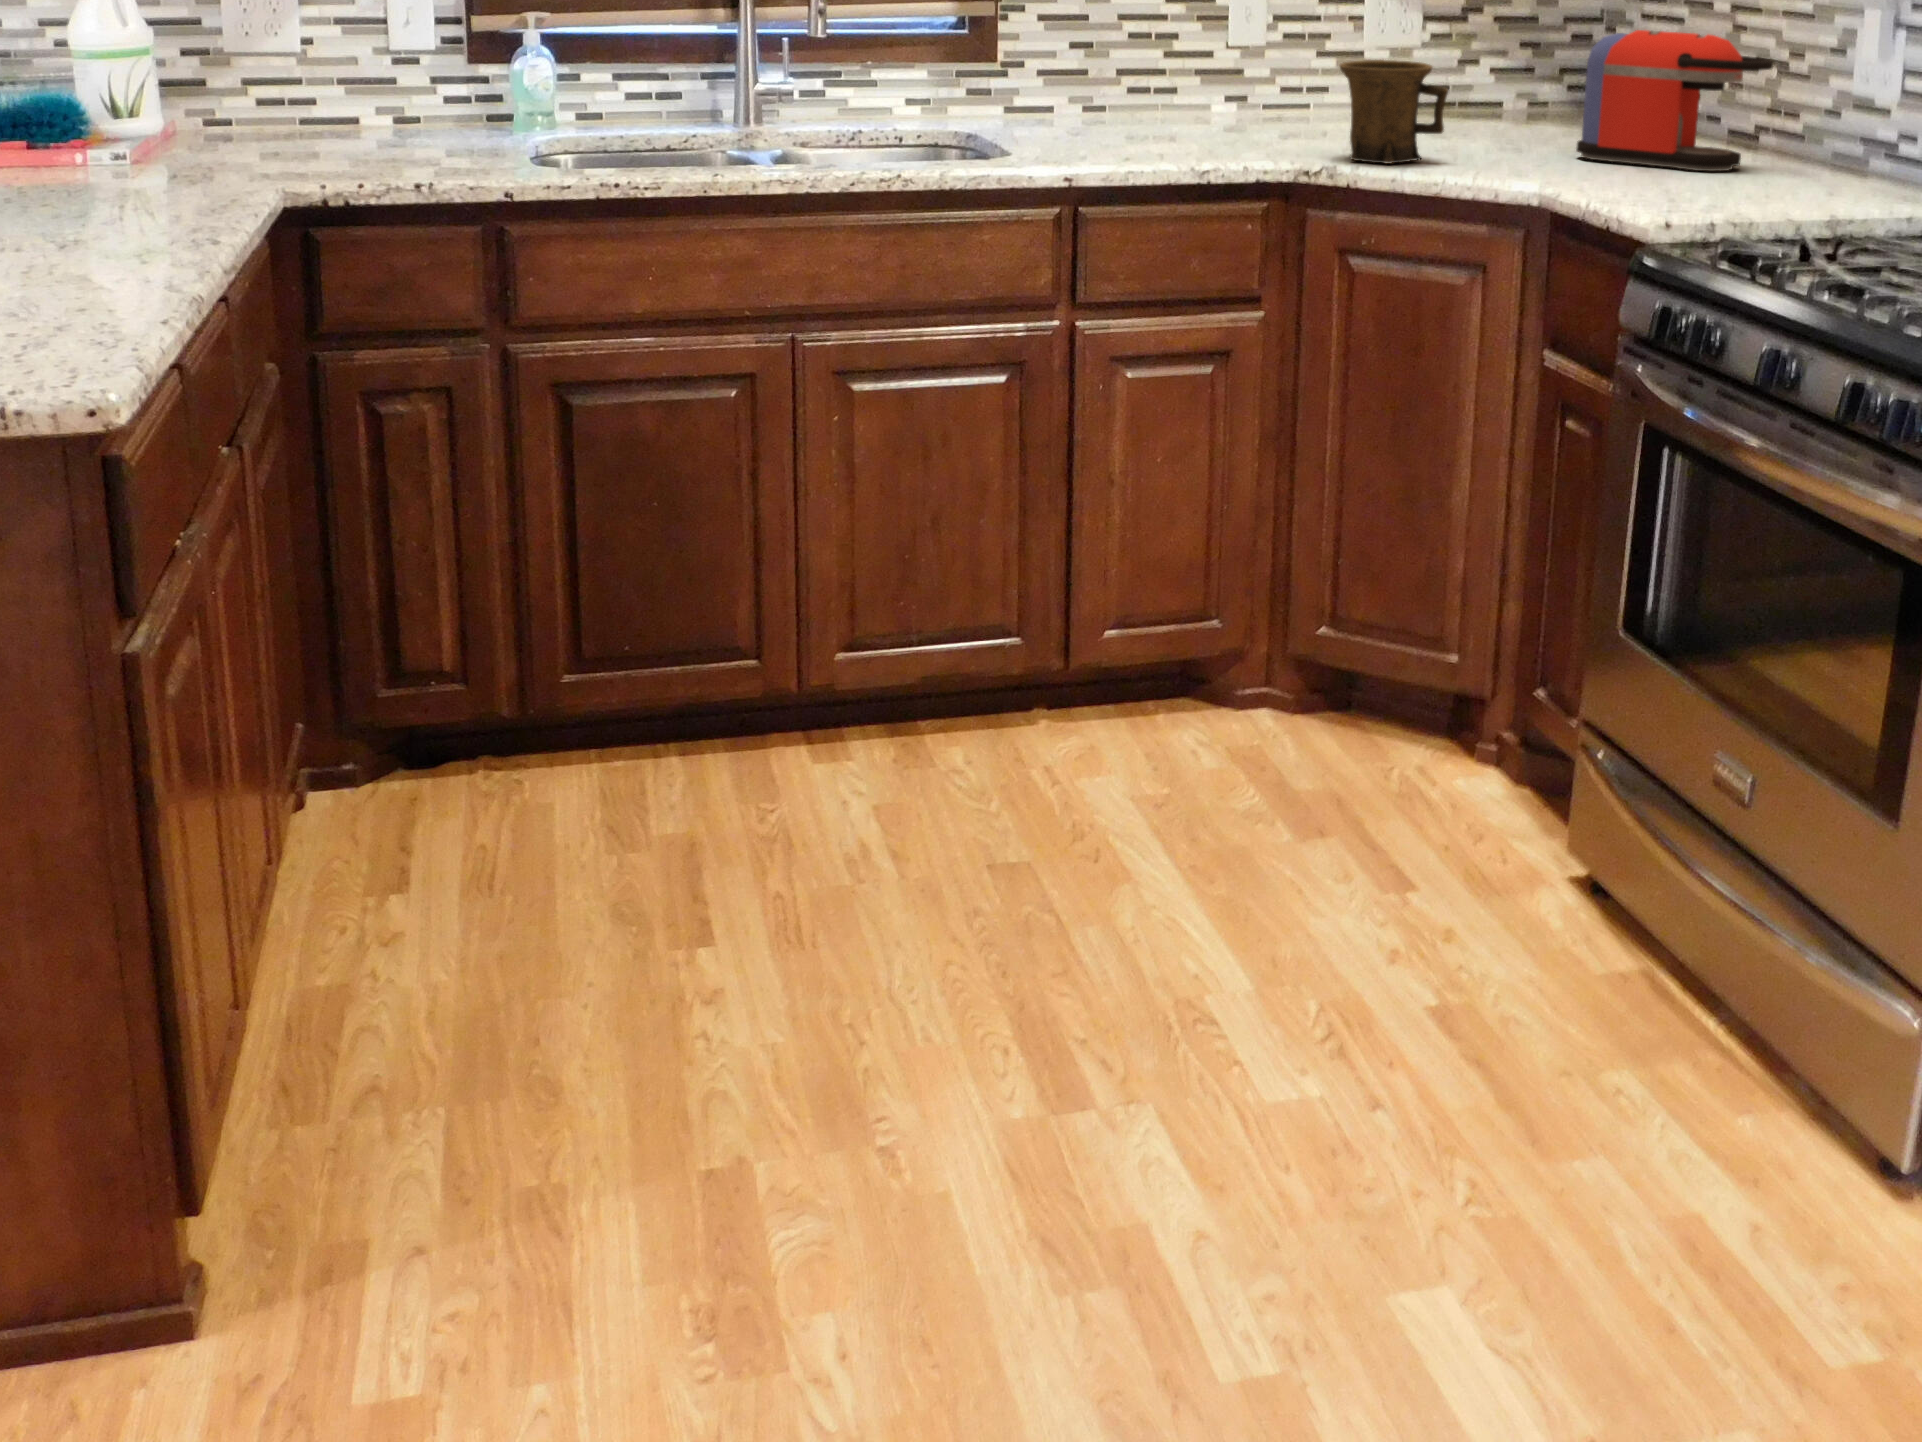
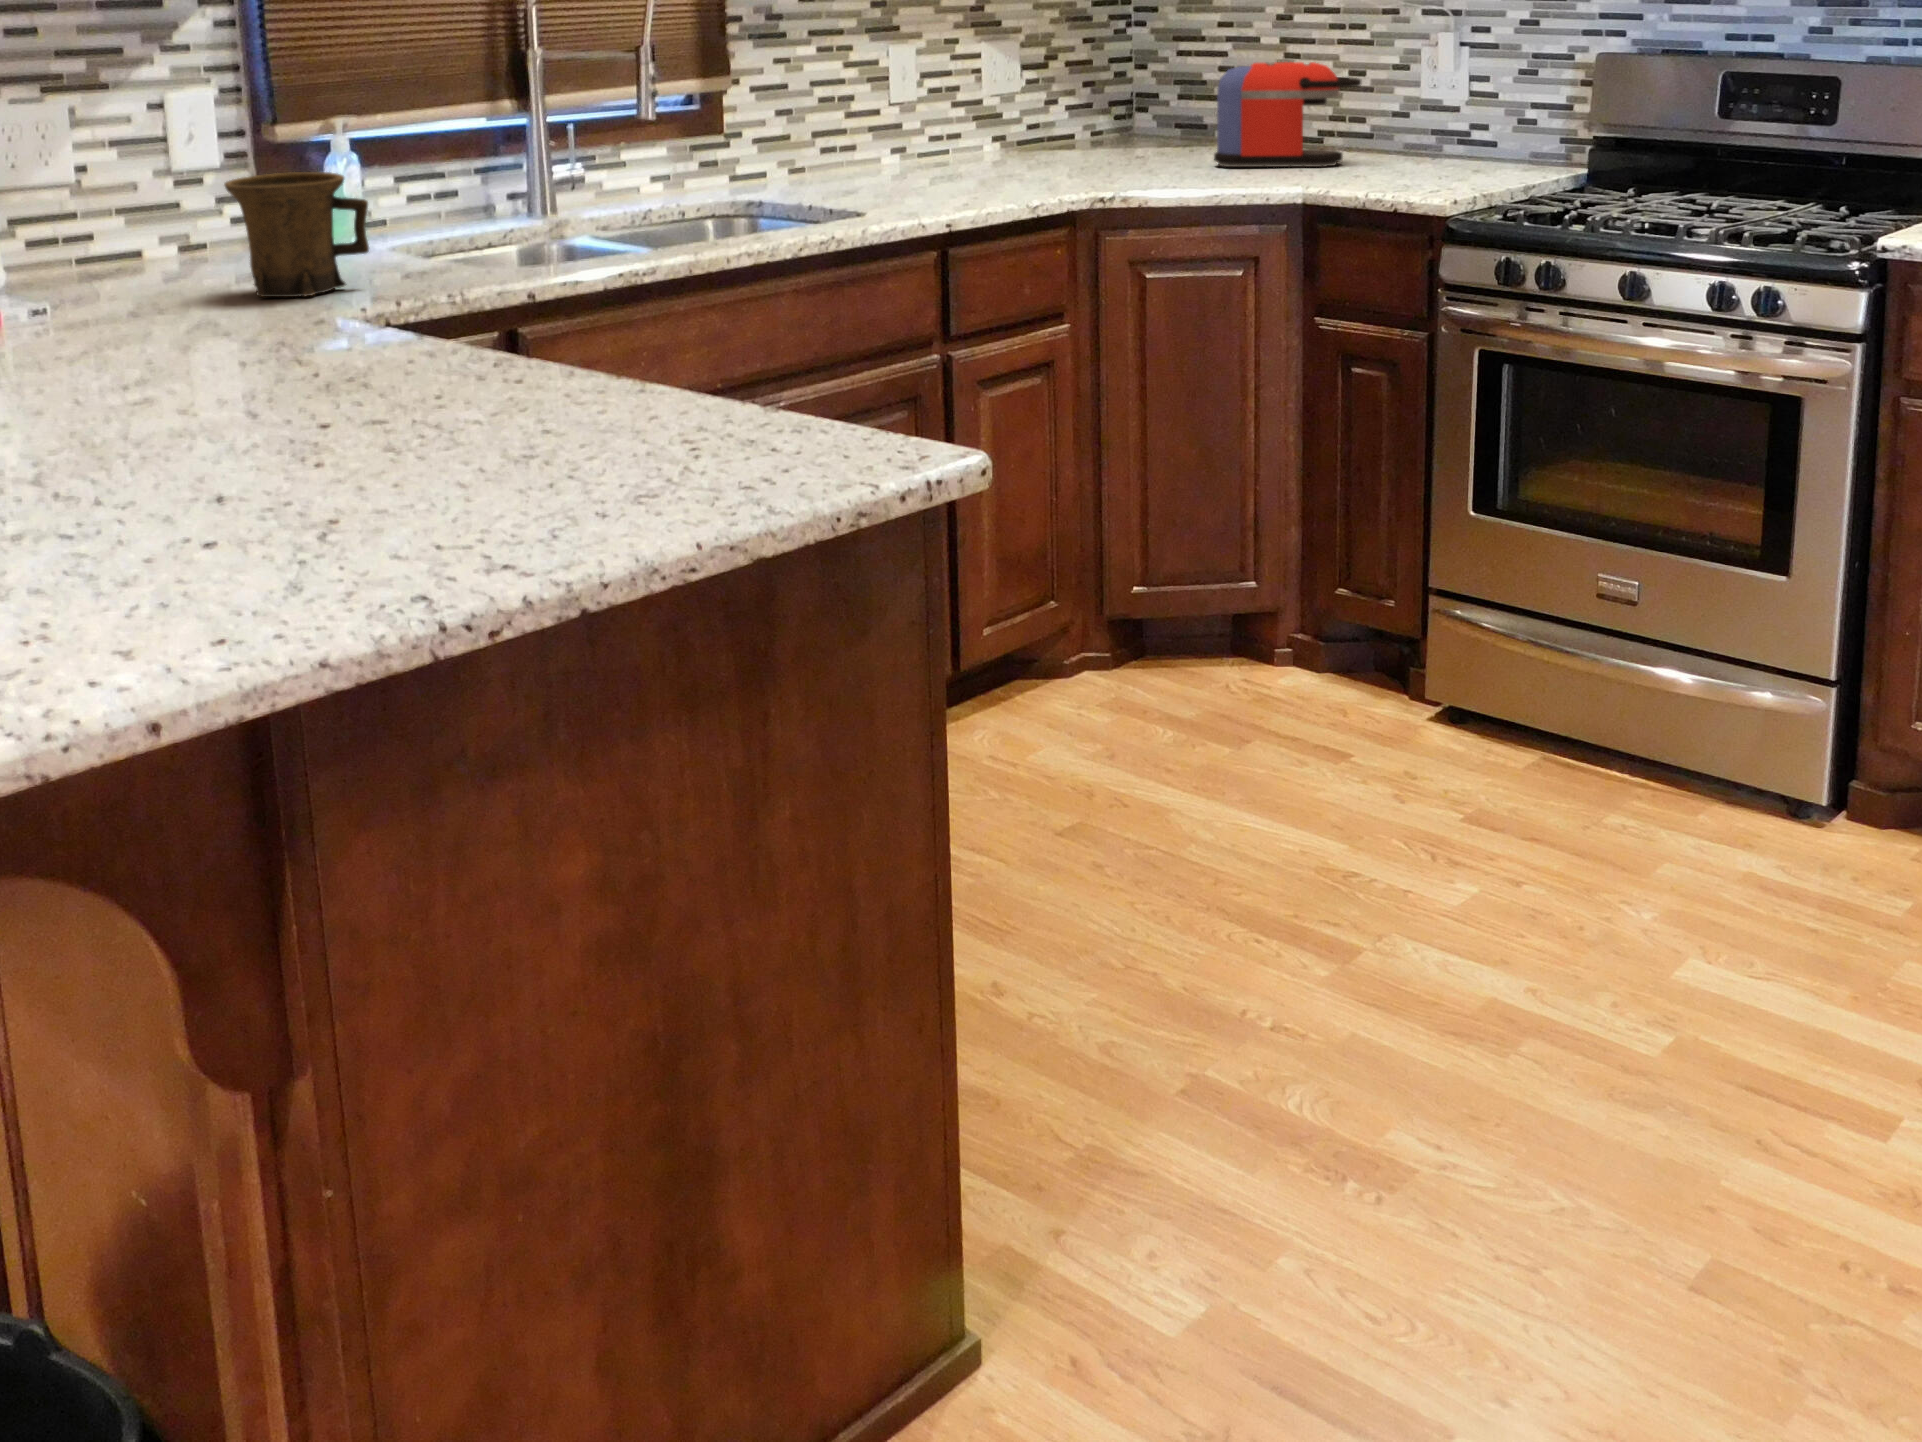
mug: present [1340,60,1448,164] -> present [224,172,369,297]

